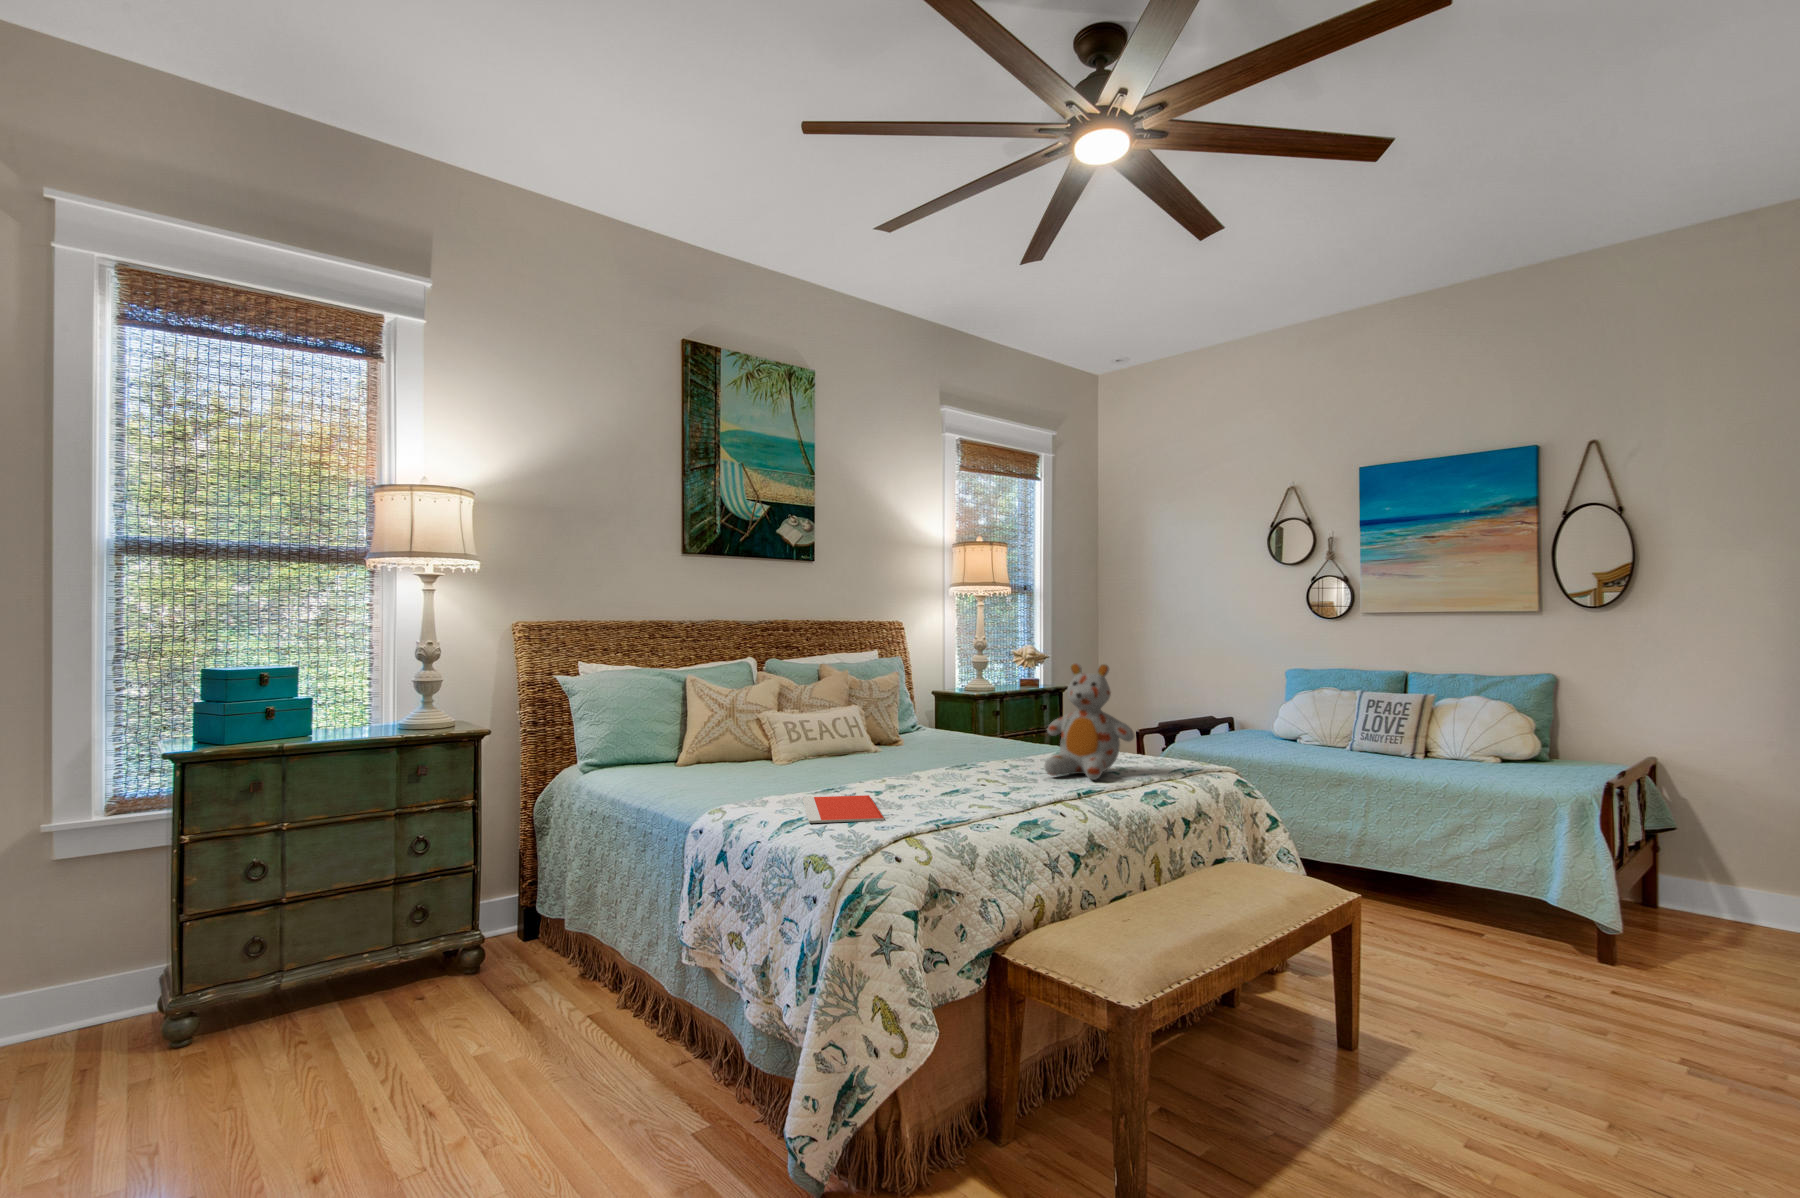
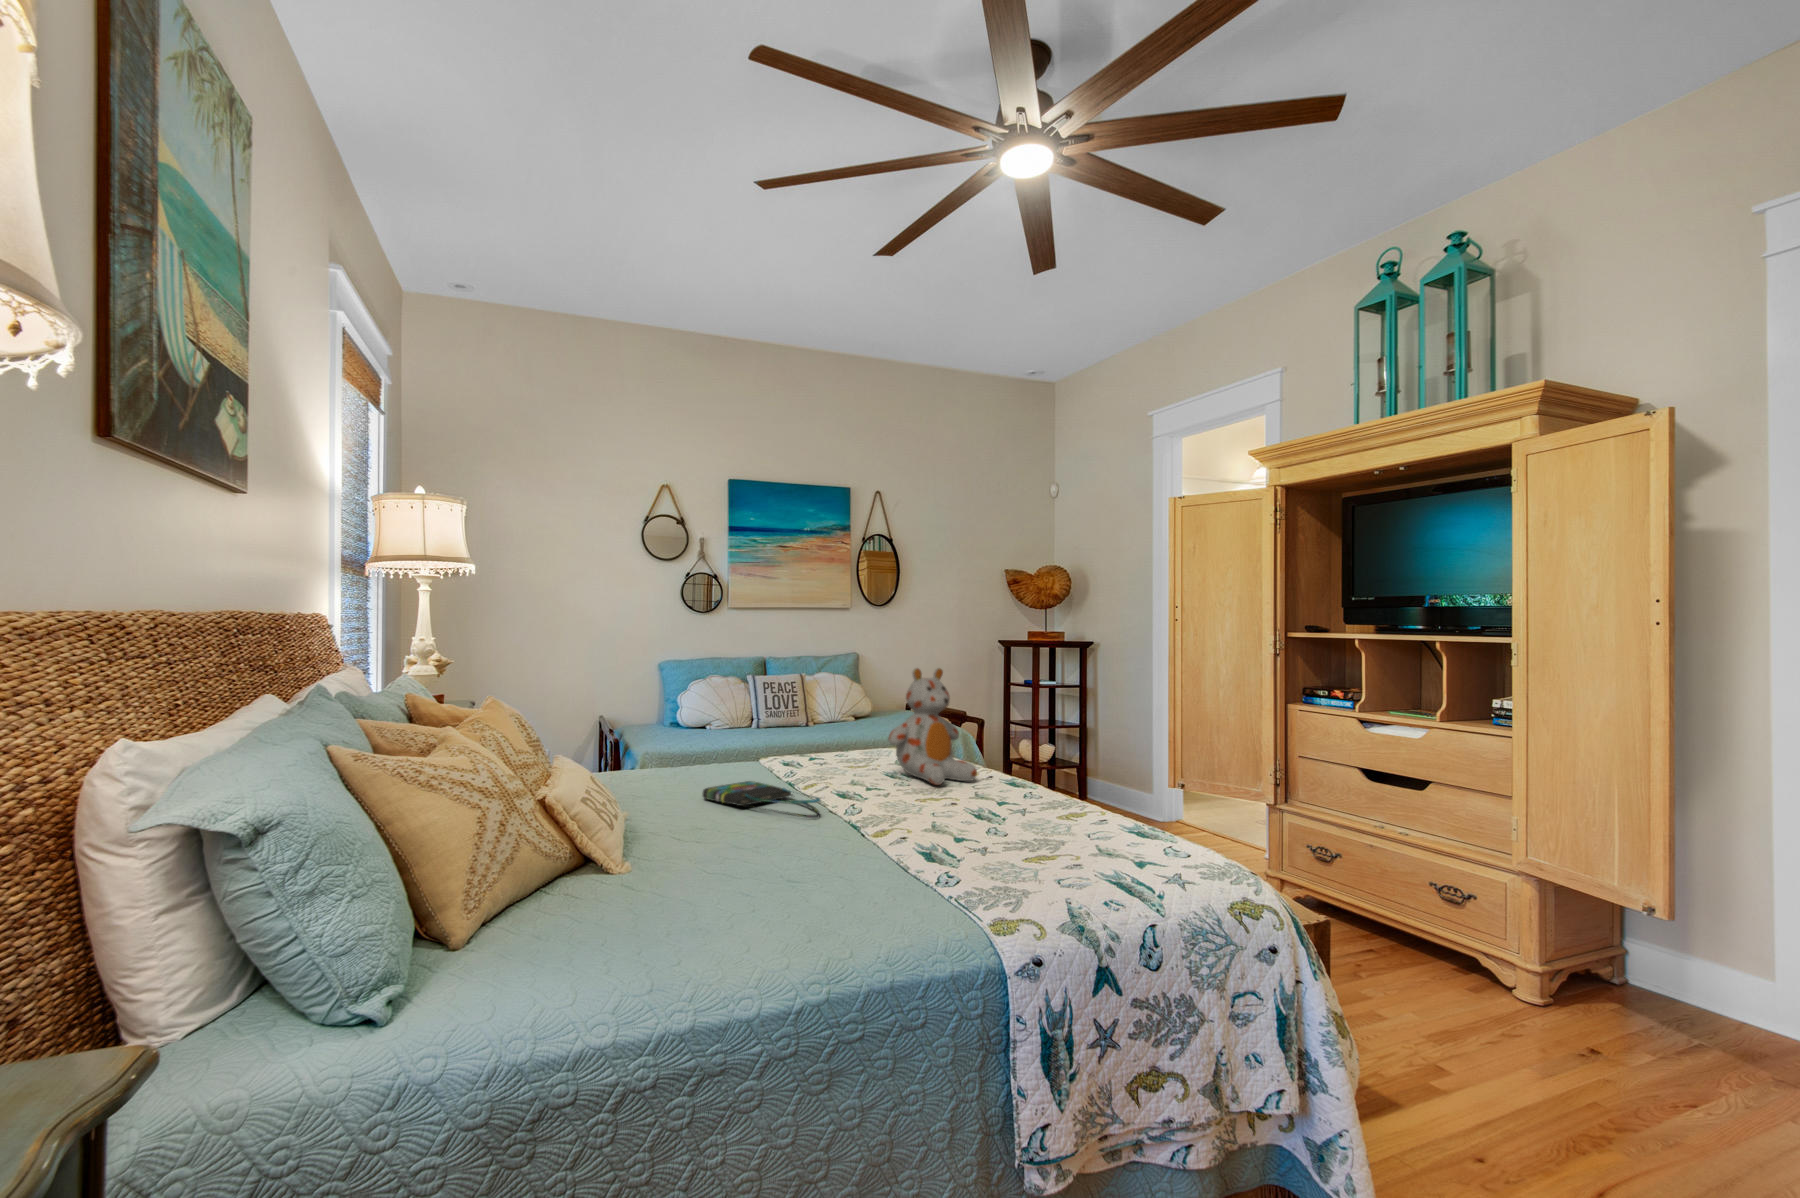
tote bag: none [885,747,951,770] -> present [702,781,820,818]
notebook: present [803,795,884,823] -> none [984,846,1134,886]

